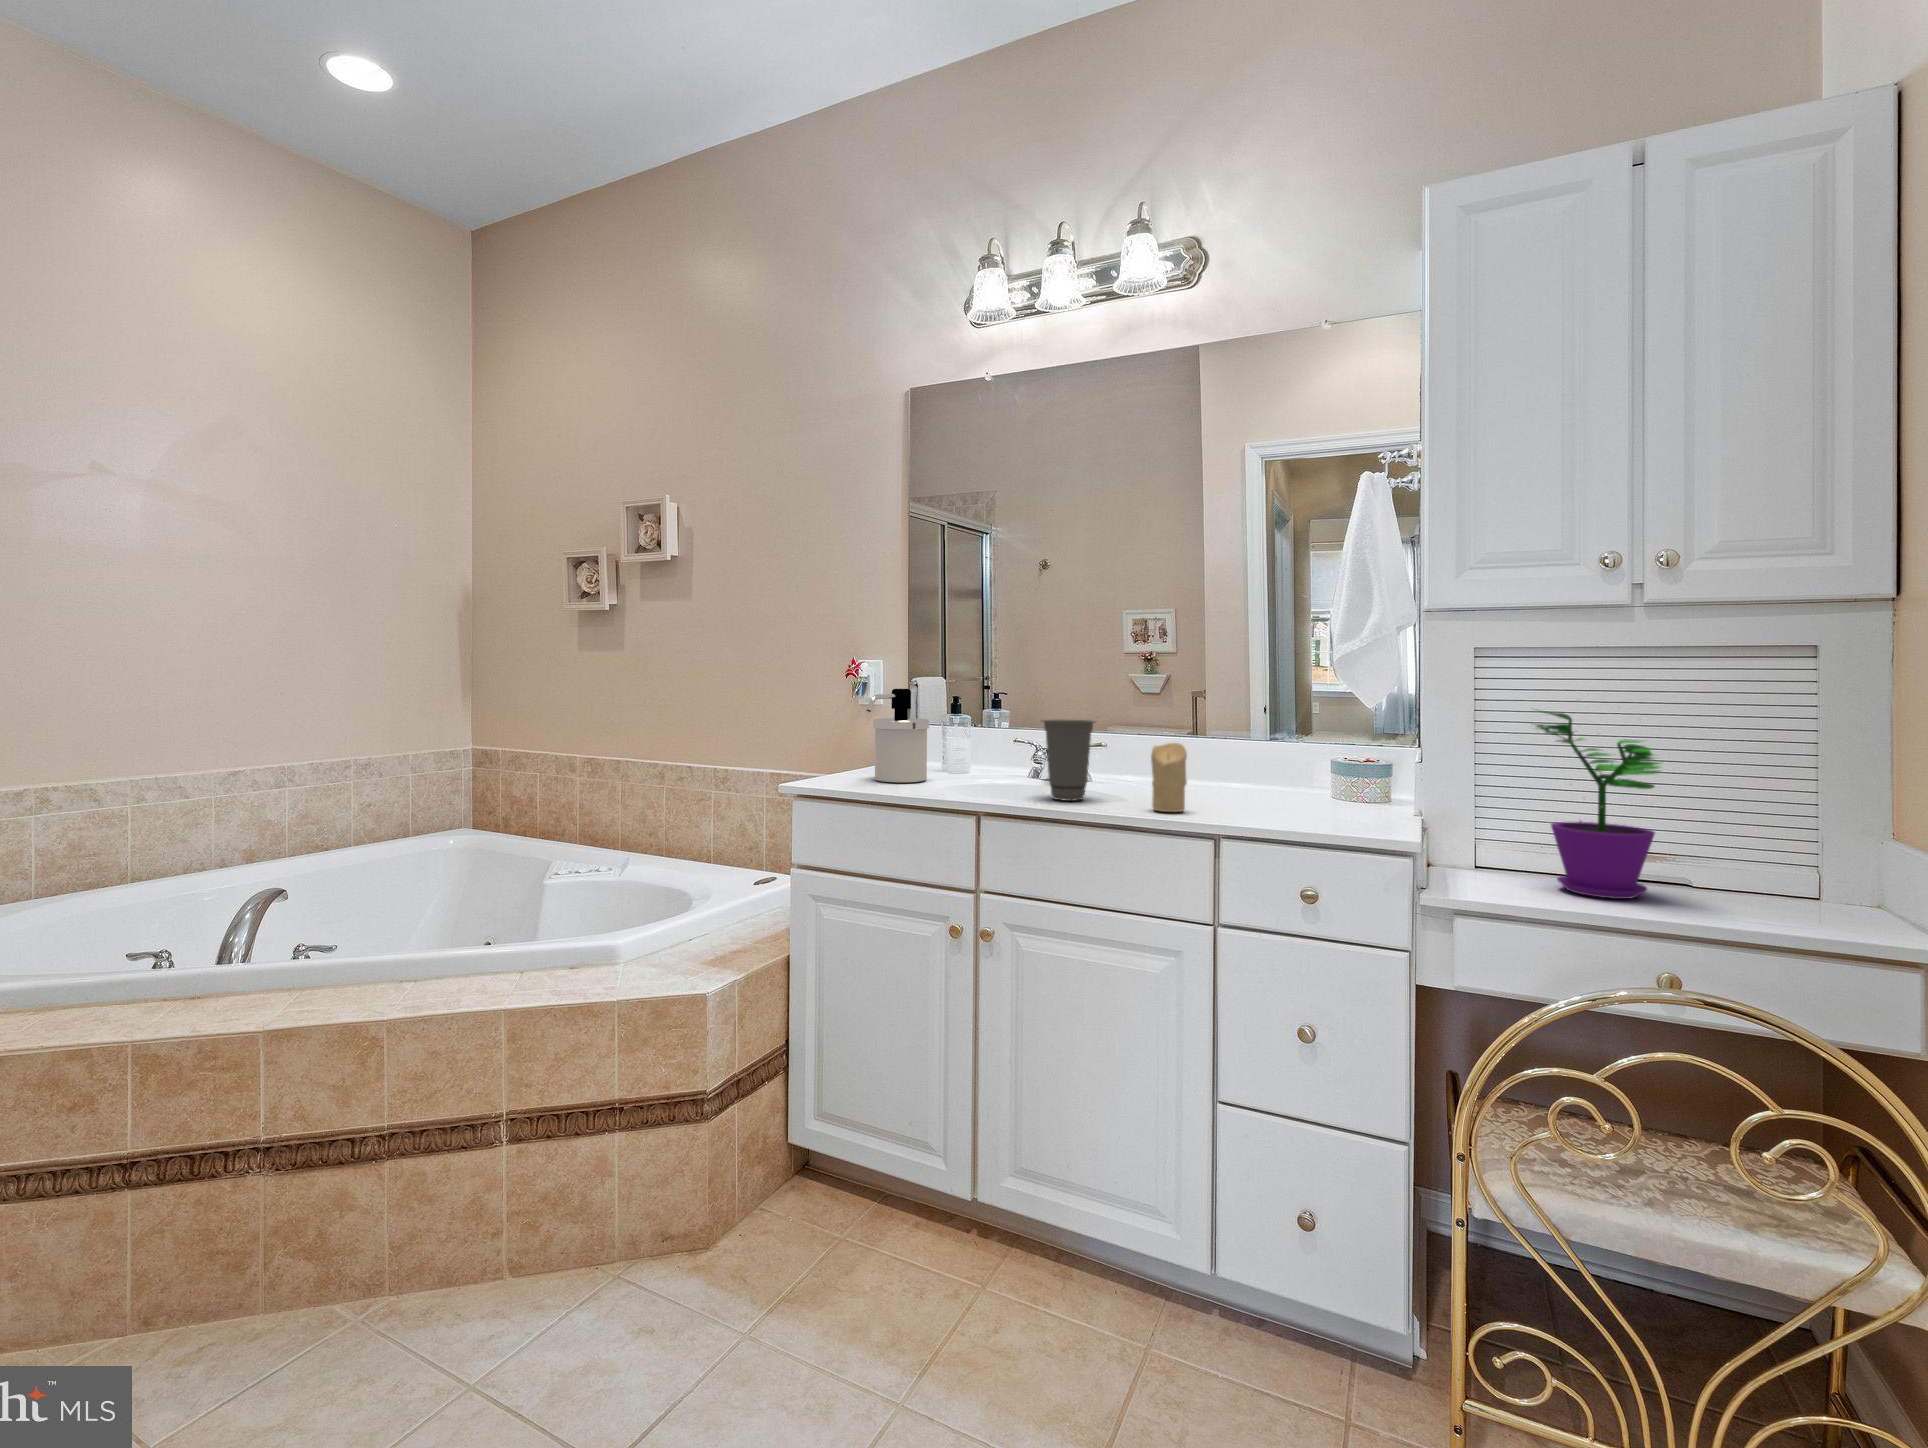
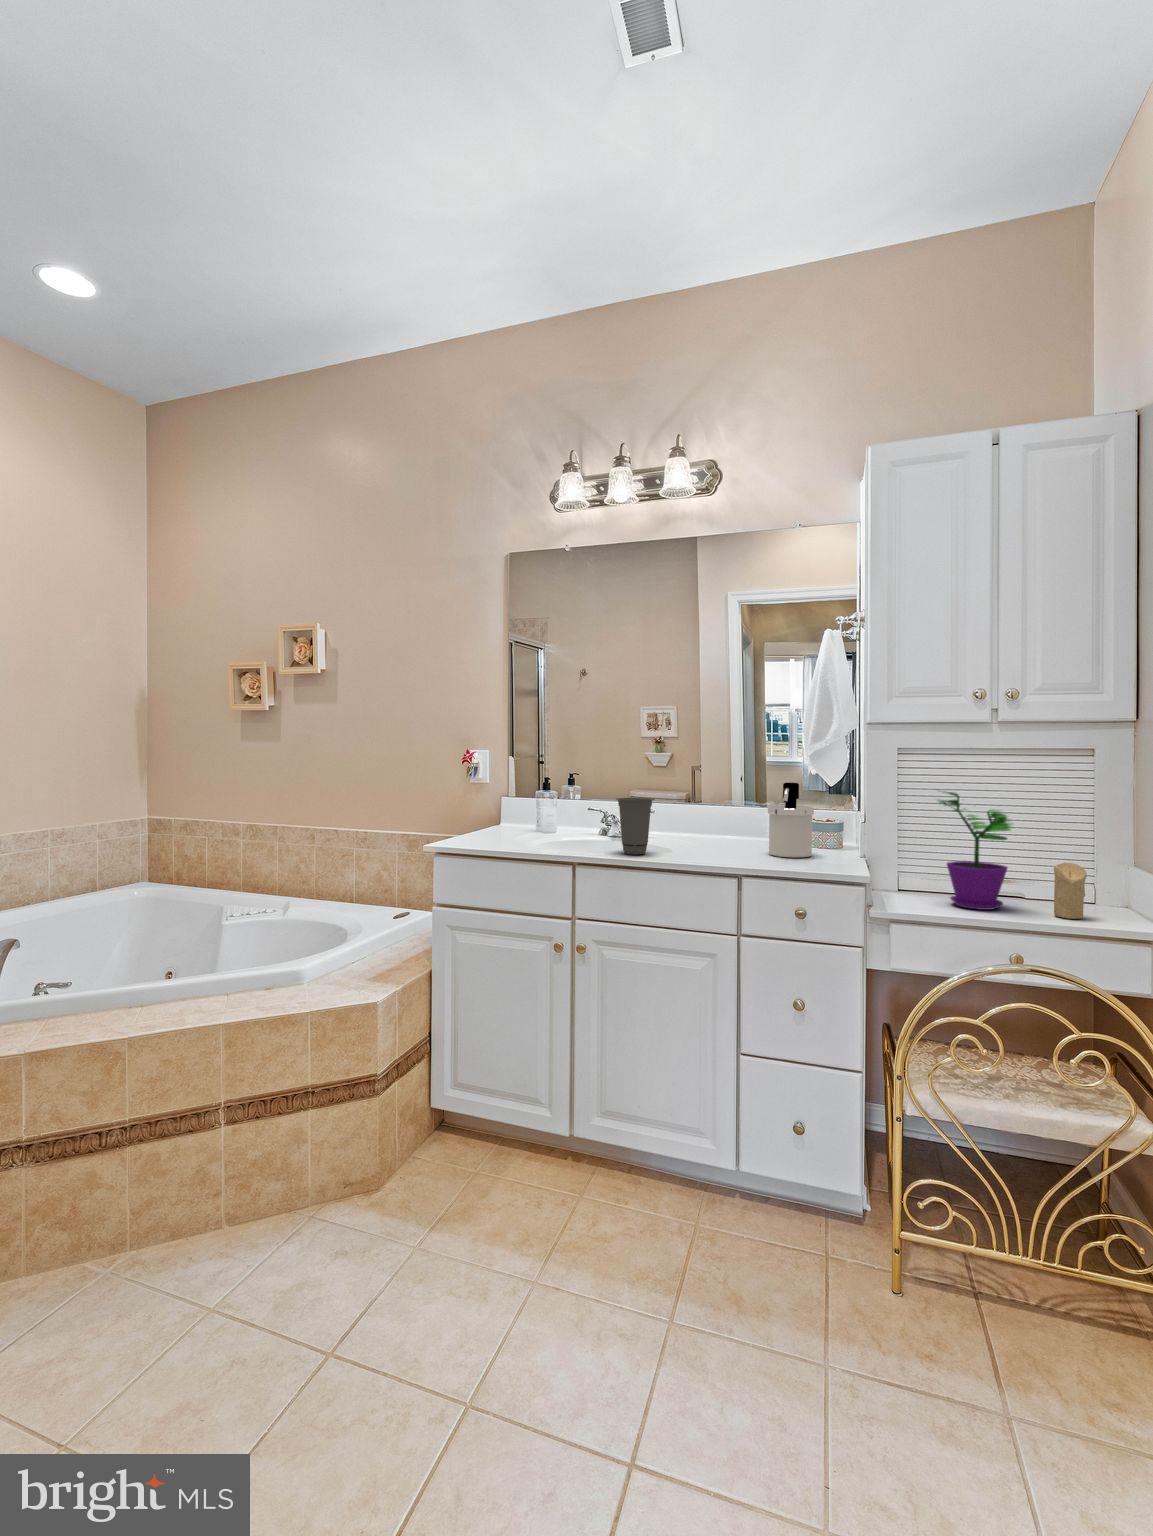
soap dispenser: present [867,689,929,783] -> present [768,783,814,858]
candle: present [1151,743,1187,812] -> present [1054,863,1087,919]

